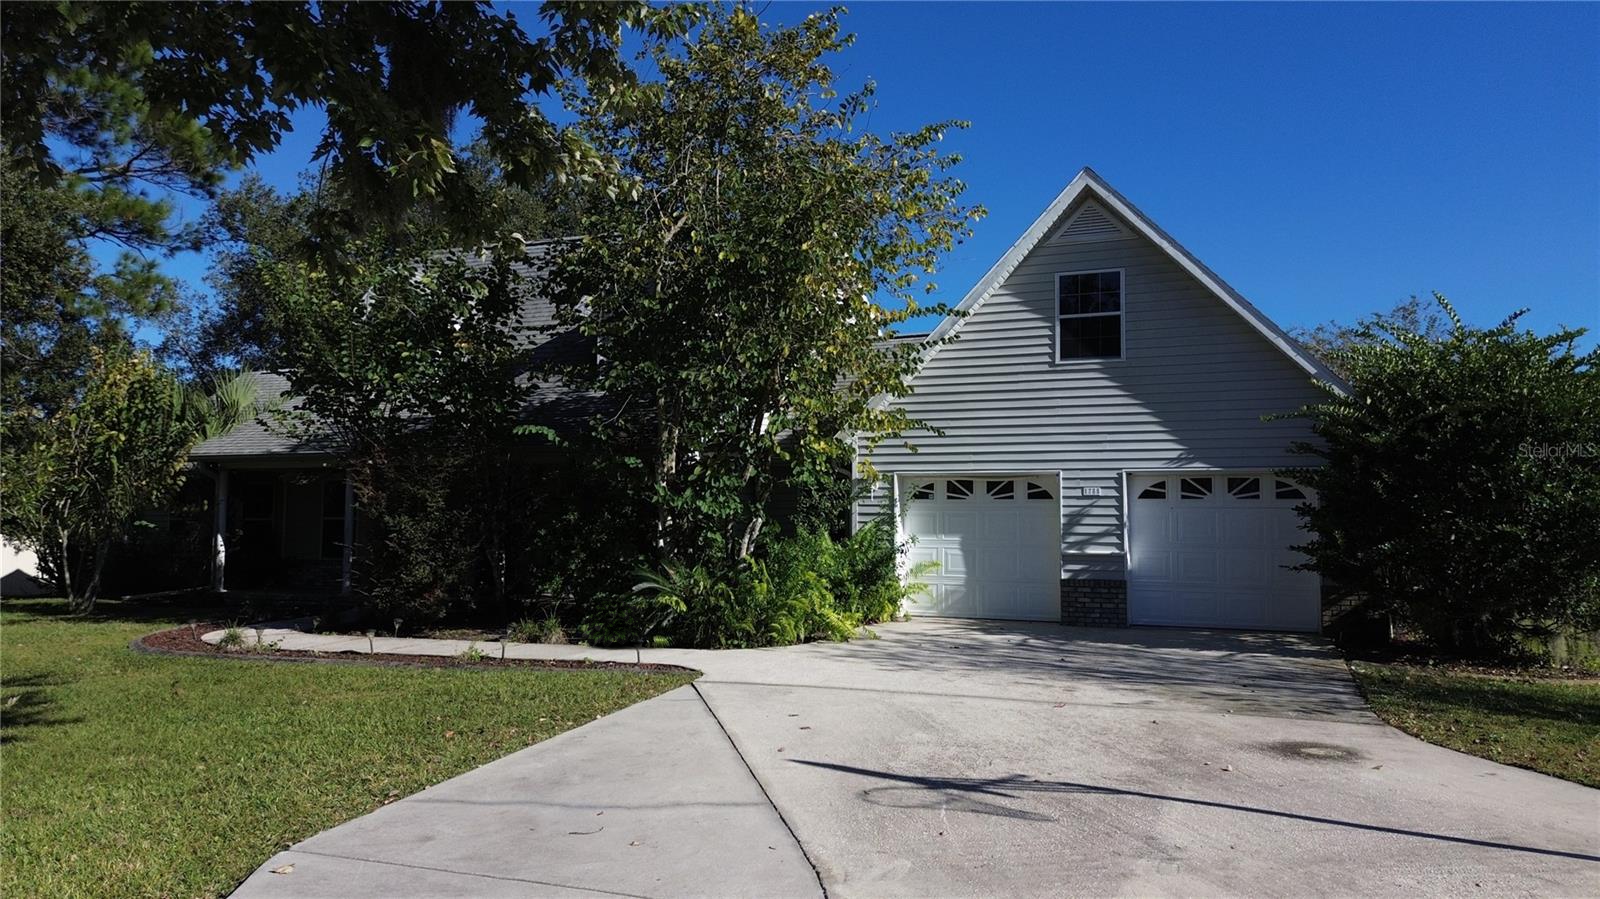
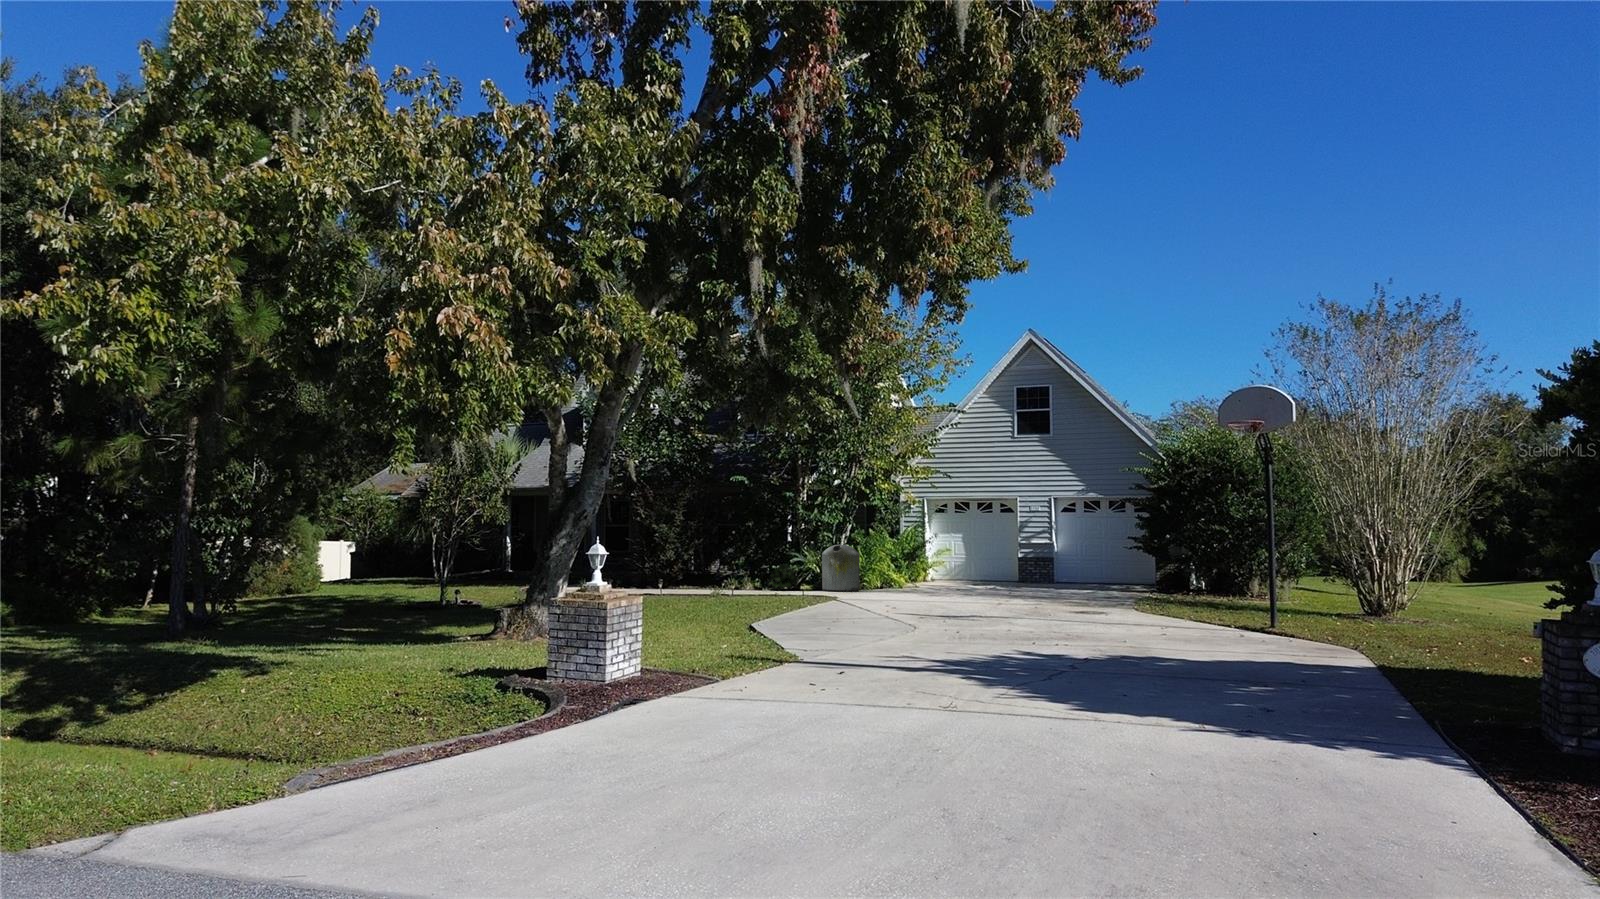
trash can: none [688,557,760,654] -> present [822,545,860,592]

